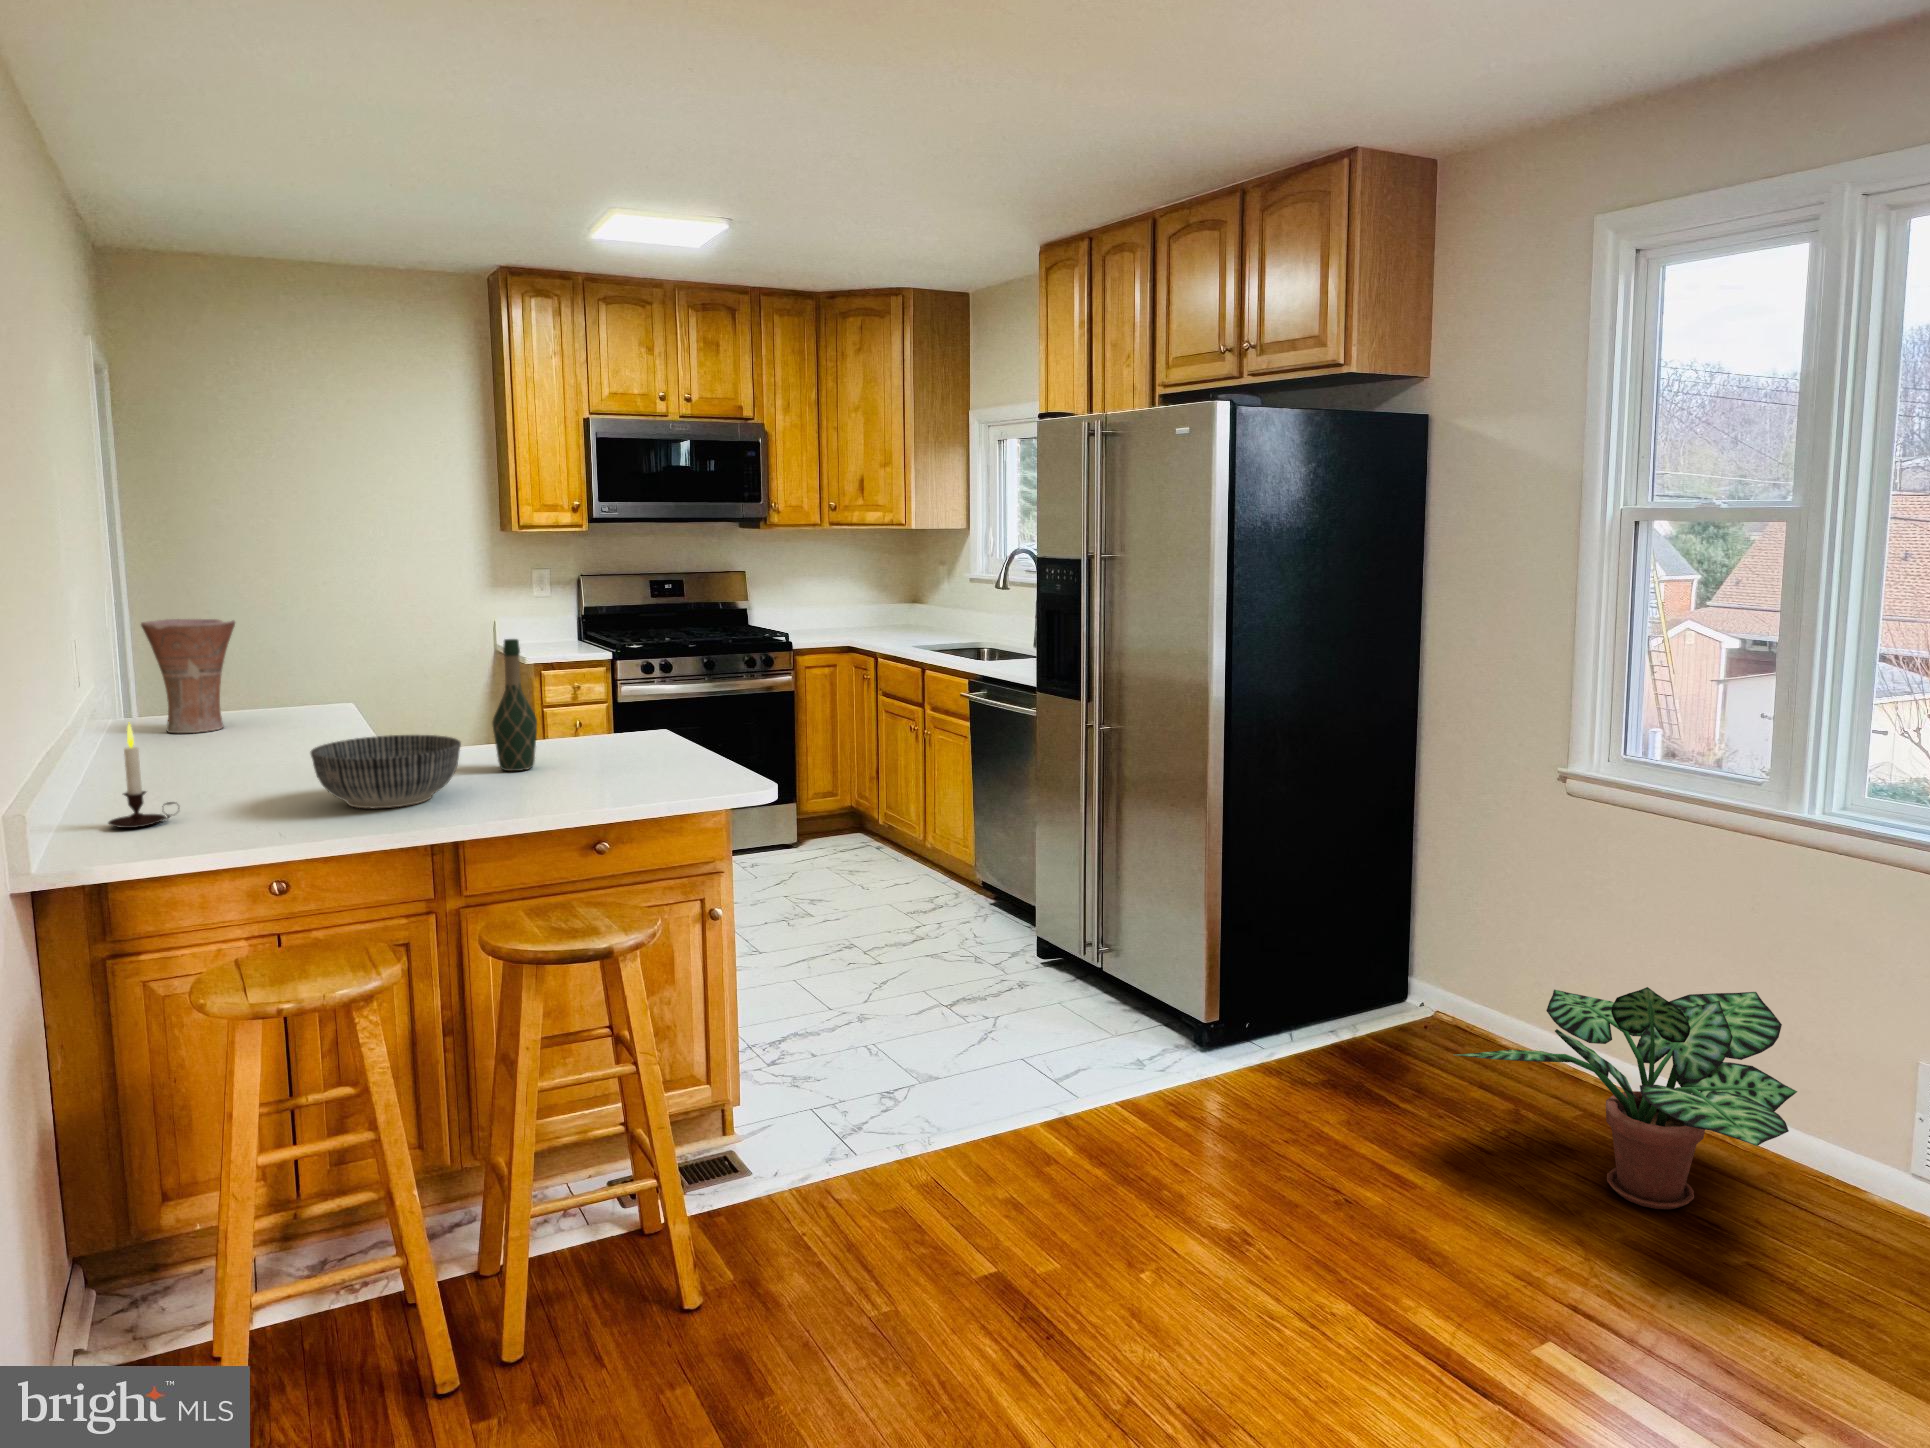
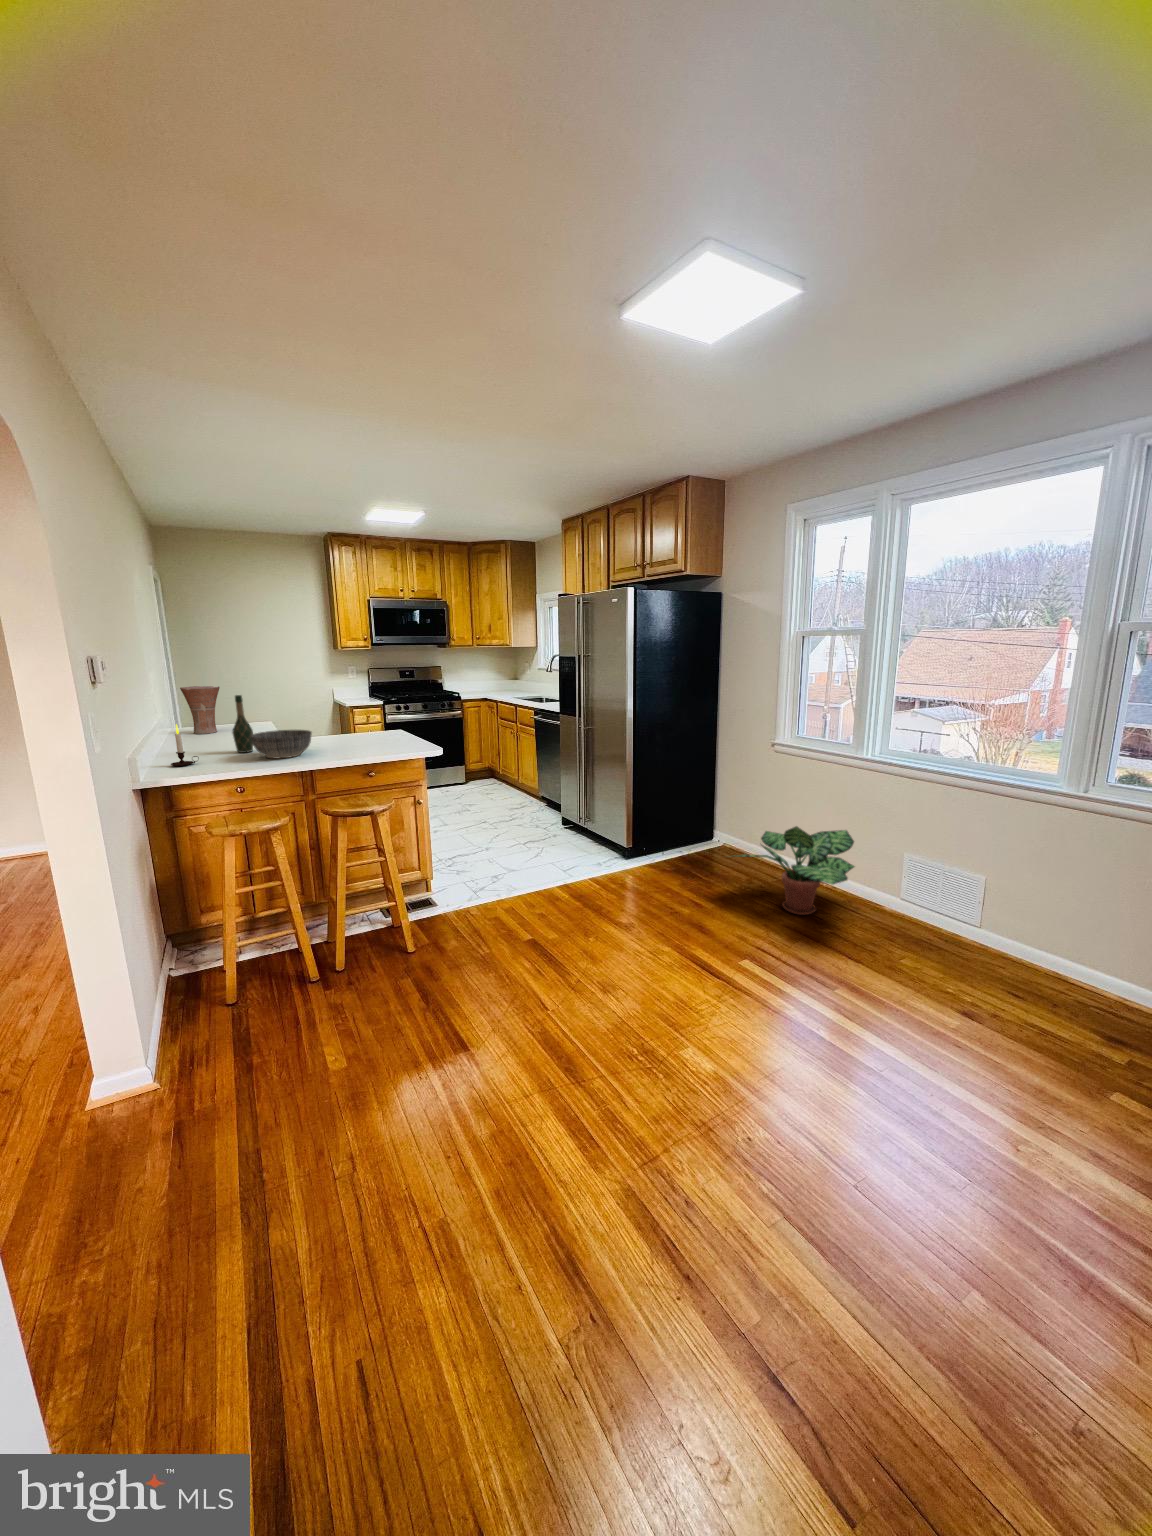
wine bottle: present [492,639,537,771] -> present [232,695,253,753]

